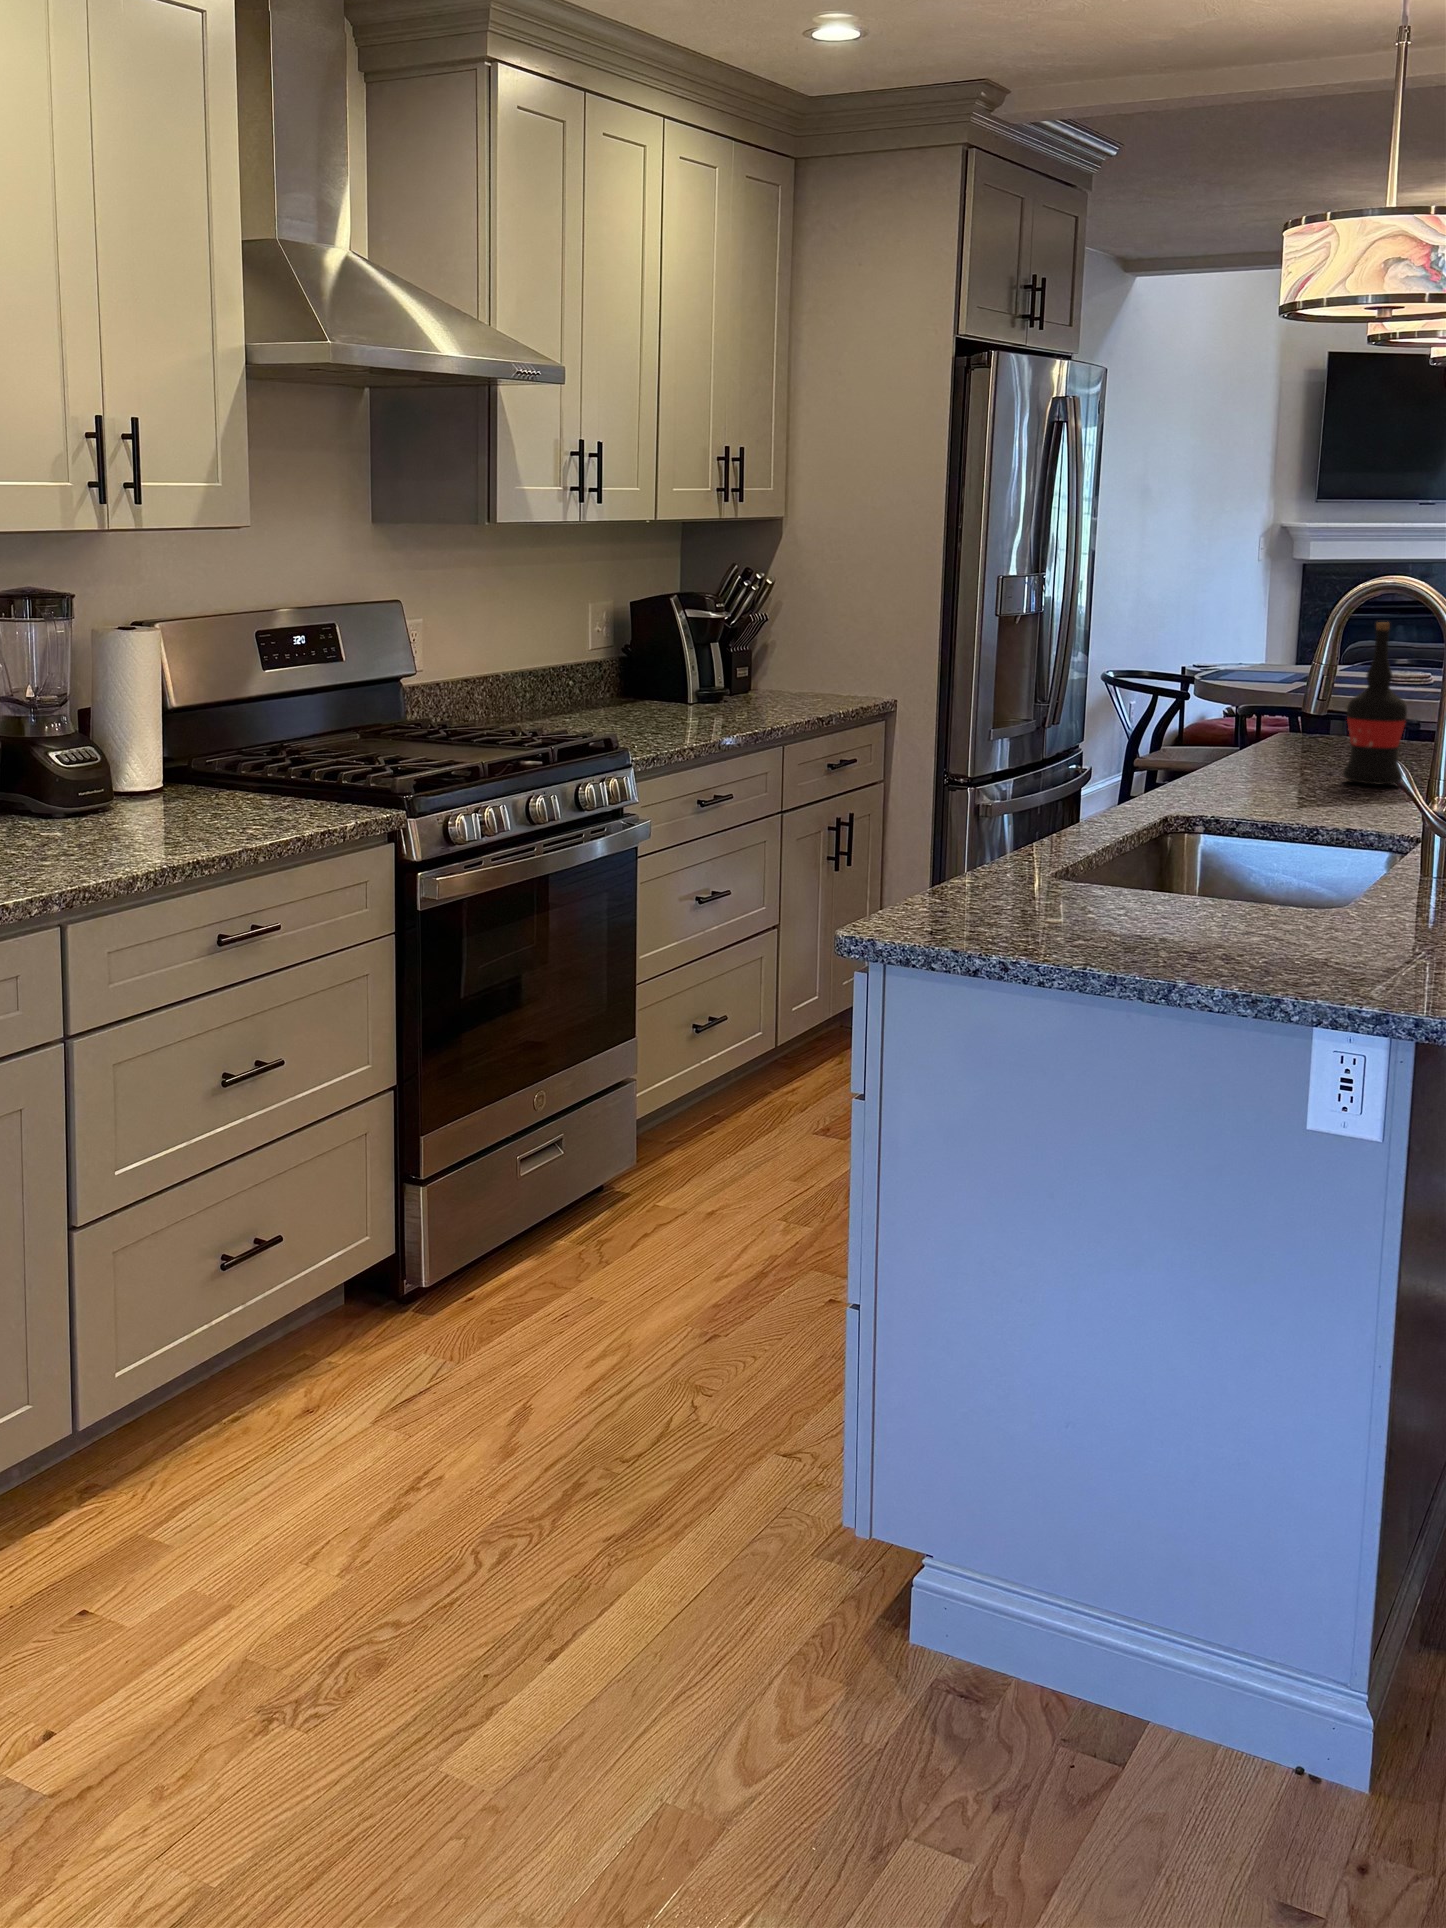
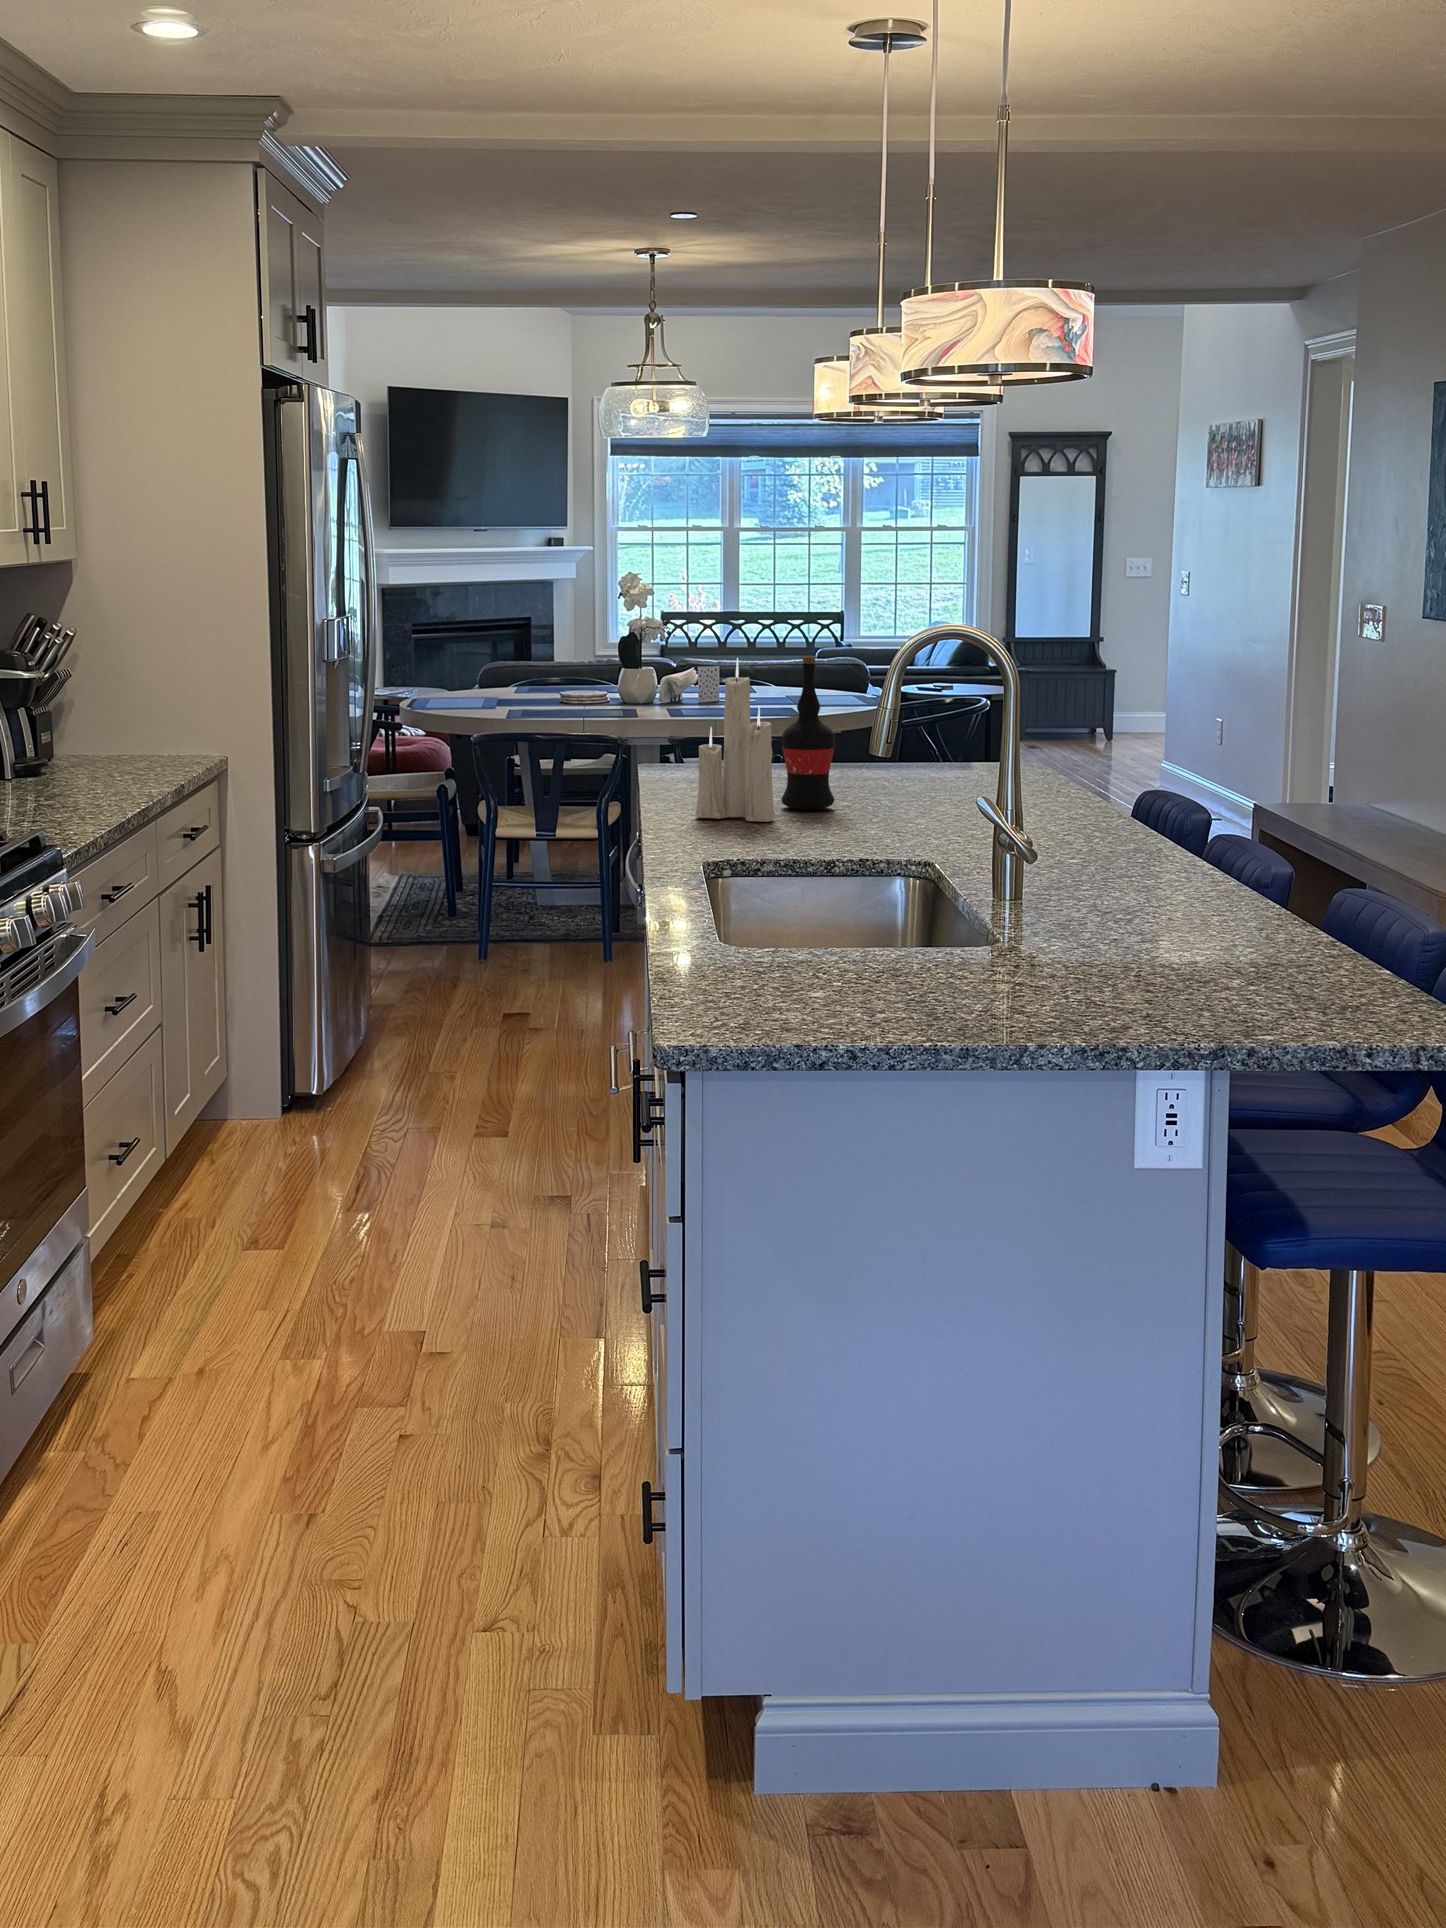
candle: none [1229,610,1313,790] -> present [695,658,775,822]

